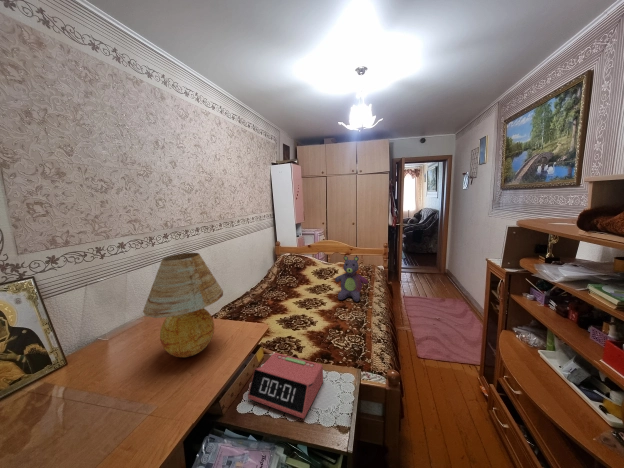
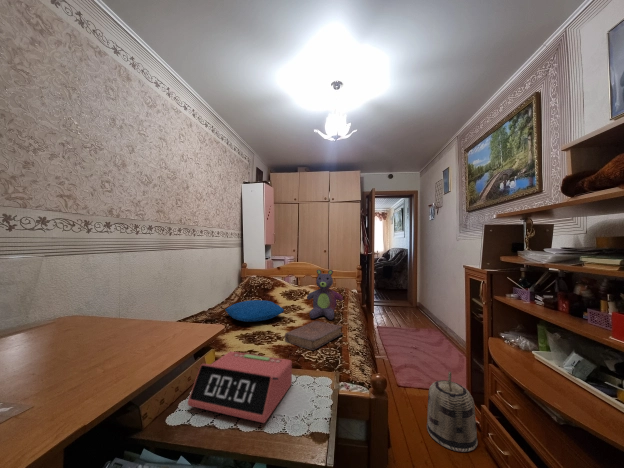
table lamp: present [143,253,223,357] -> none [50,210,170,347]
pillow: none [266,282,315,305] -> present [225,300,284,322]
book: none [317,305,367,337] -> present [285,321,343,350]
basket: none [439,353,483,418] -> present [427,372,478,452]

